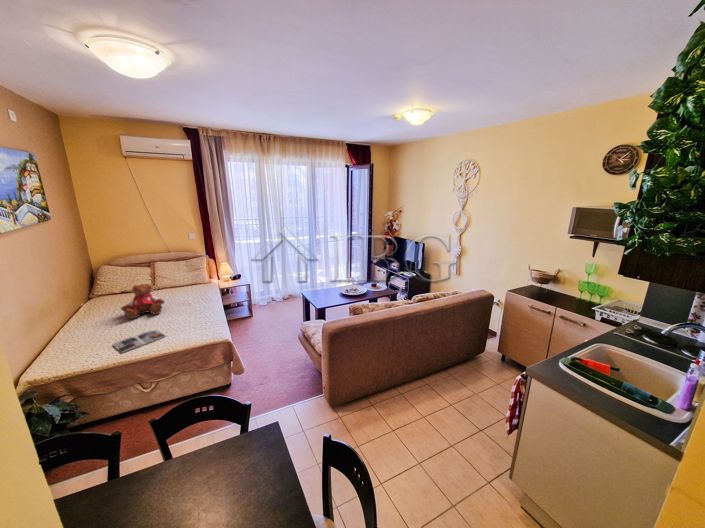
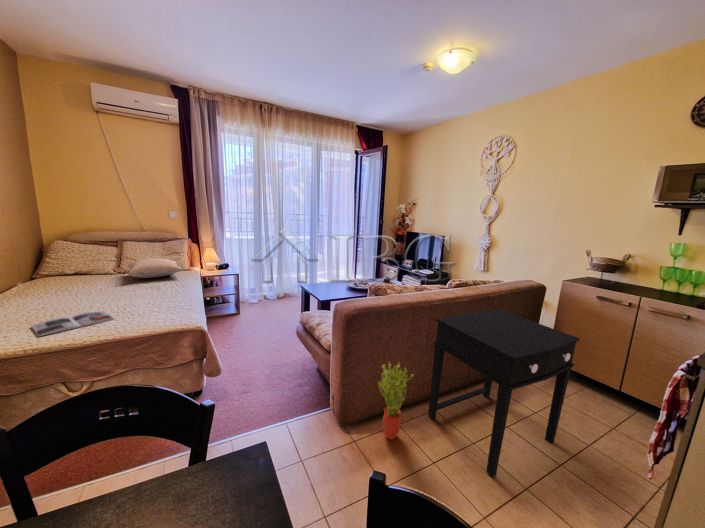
pillow: none [162,277,206,296] -> present [128,258,182,278]
teddy bear: present [121,283,164,319] -> none [62,256,125,299]
side table: none [394,319,493,439] -> present [428,308,580,477]
potted plant: none [353,363,378,416] -> present [379,363,413,439]

